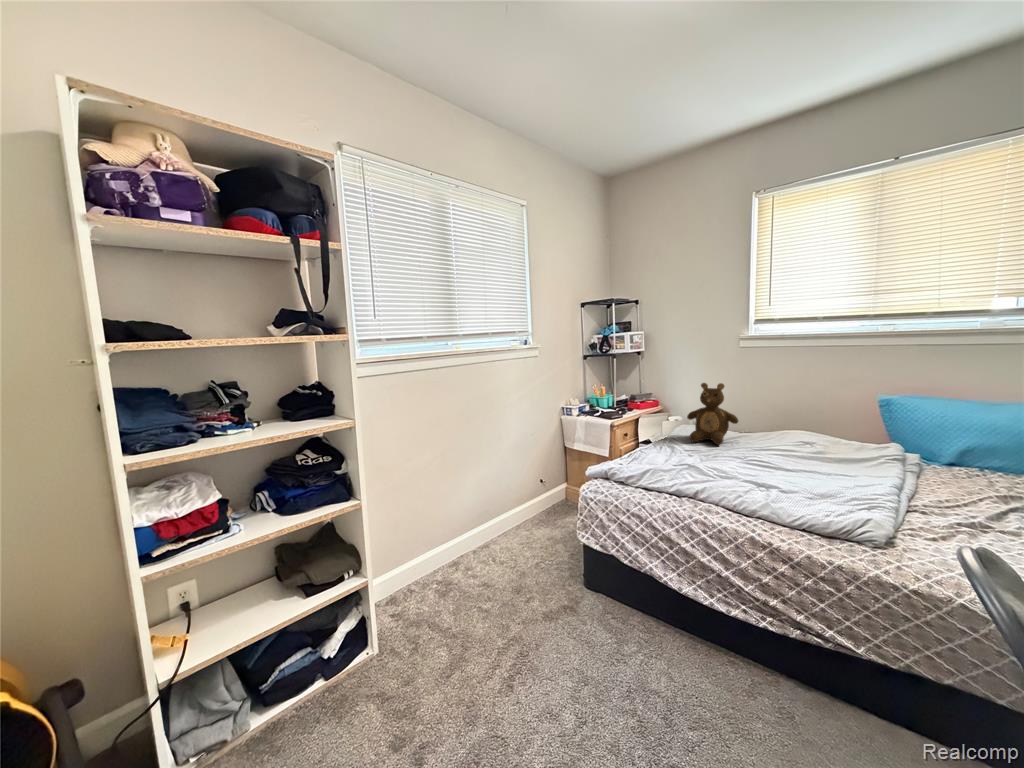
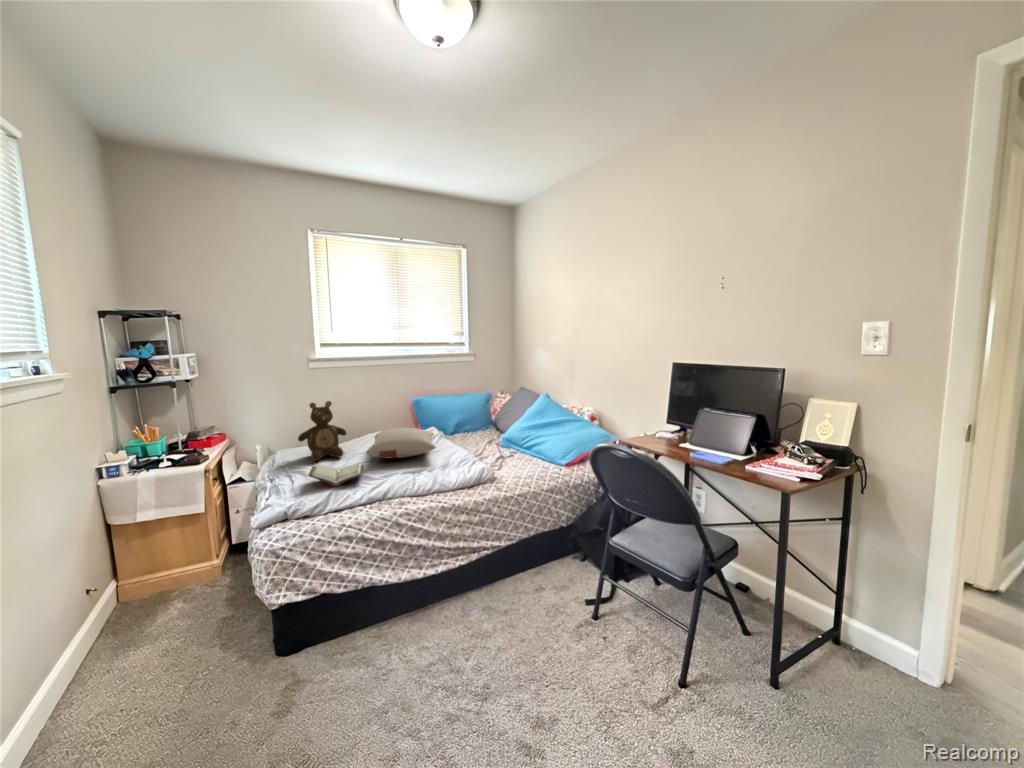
pillow: none [725,427,856,469] -> present [366,428,436,458]
book: none [648,442,713,469] -> present [308,463,364,486]

